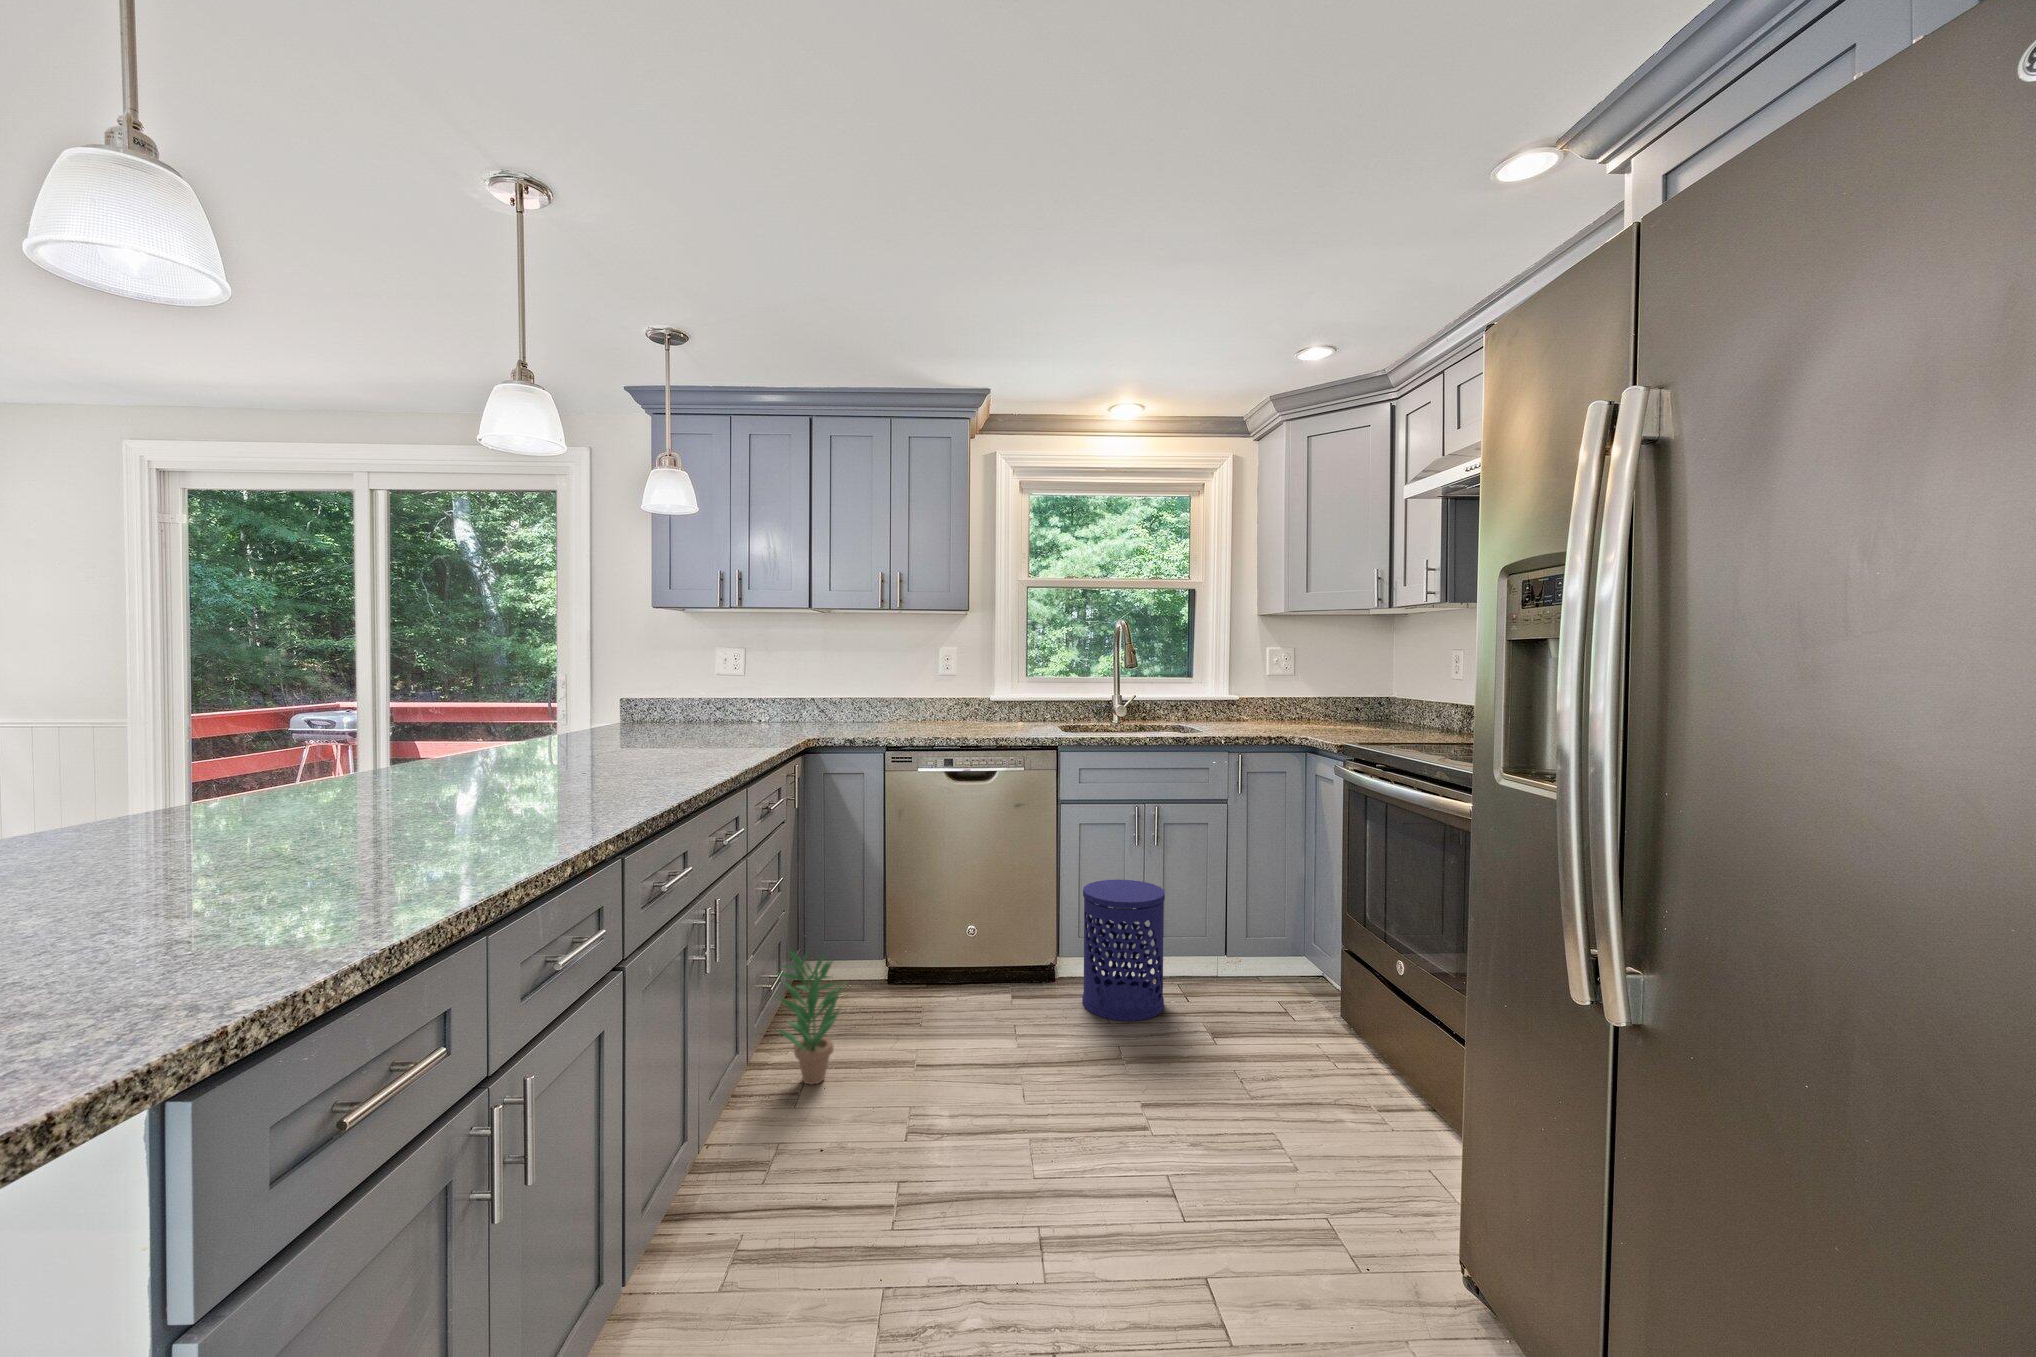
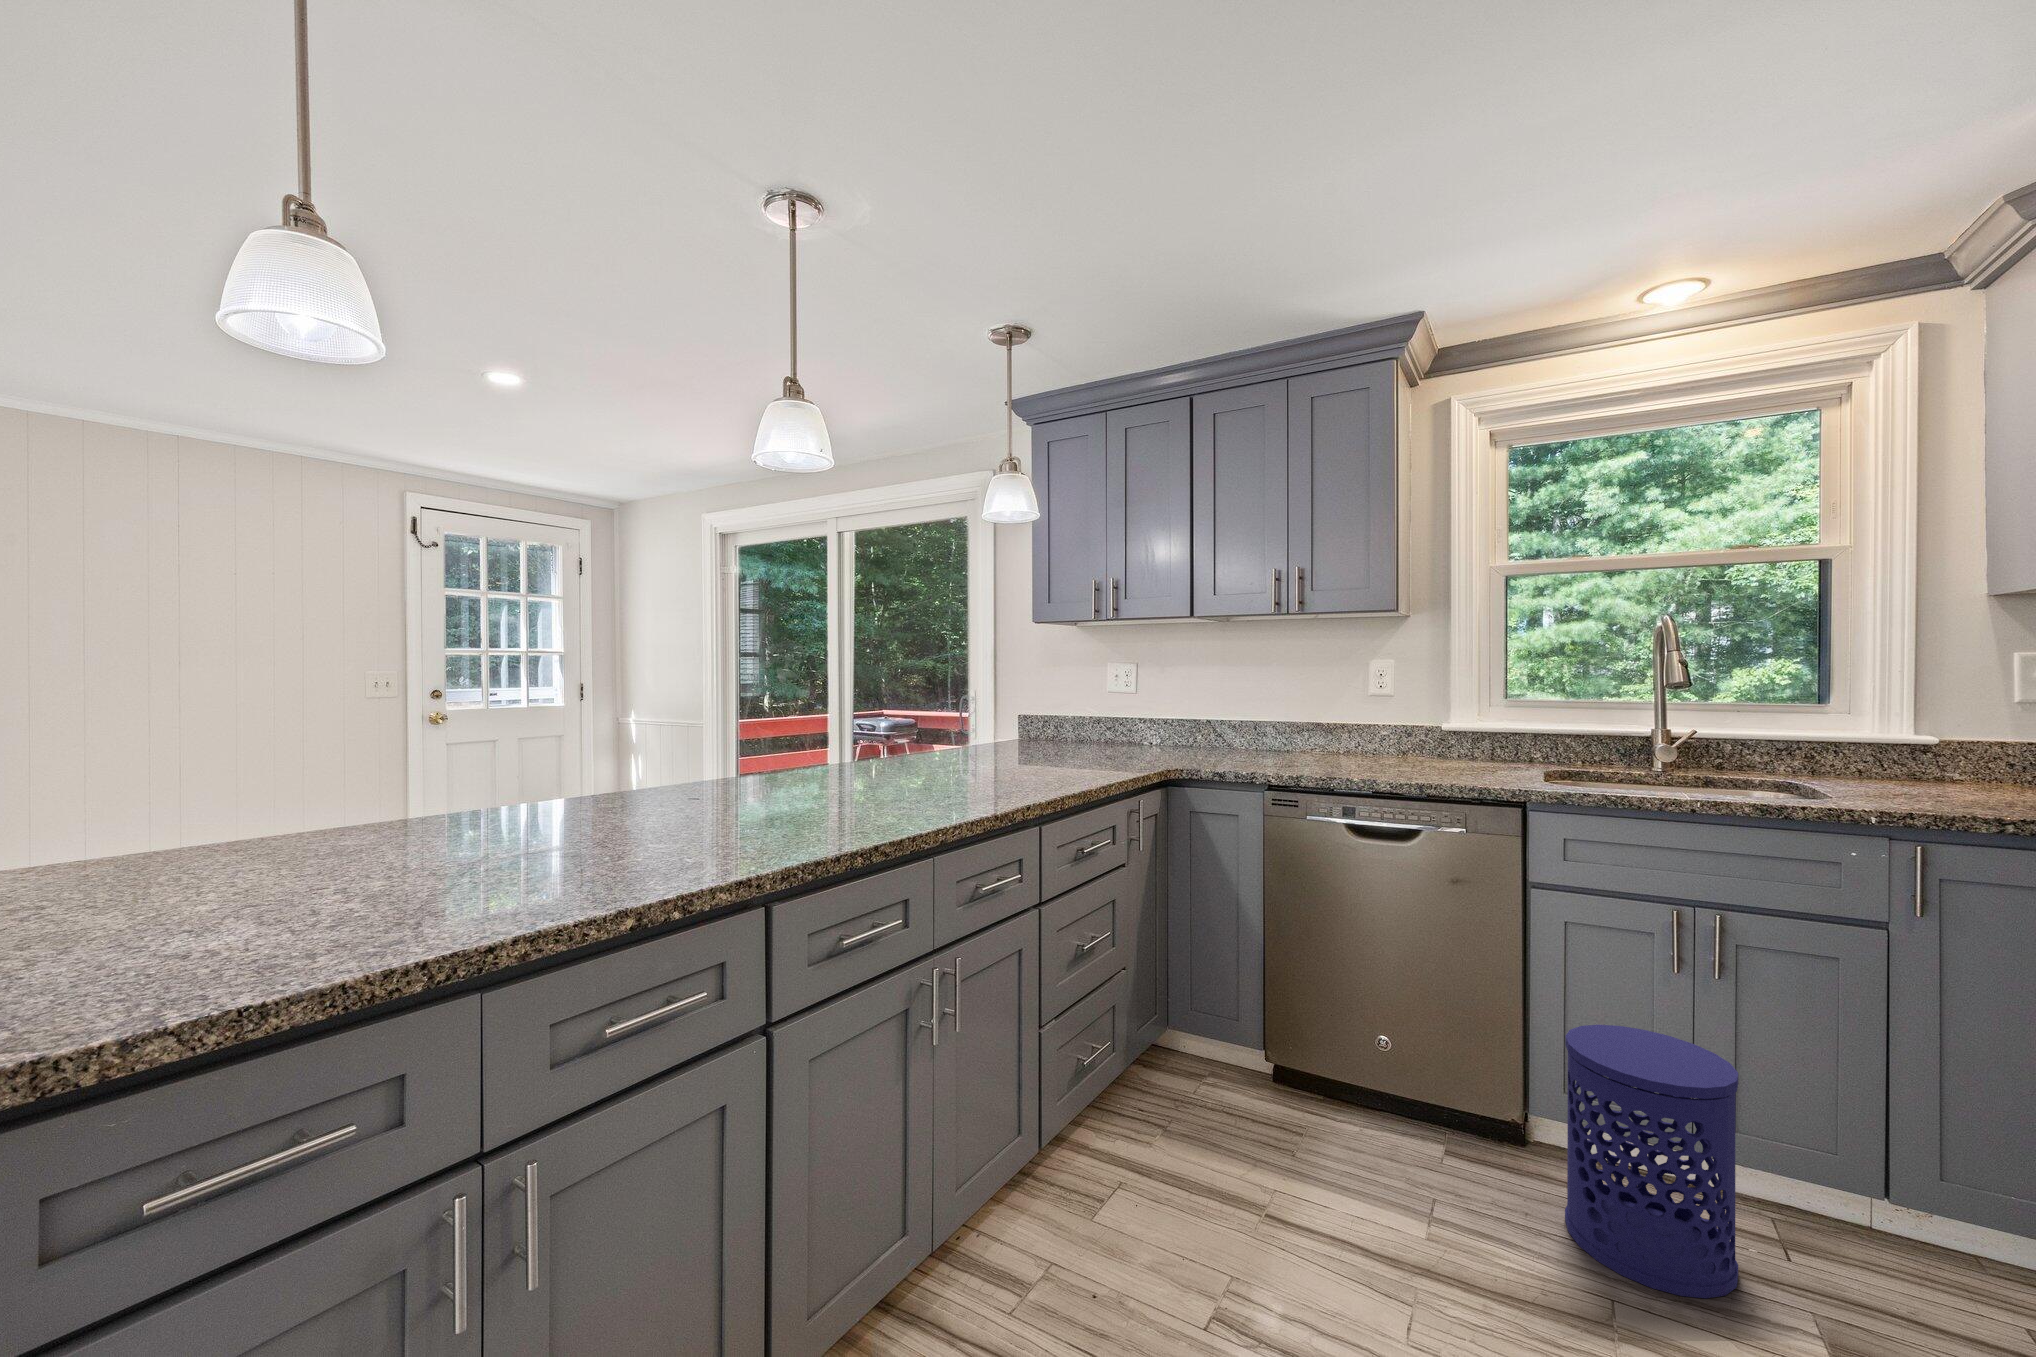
potted plant: present [778,950,843,1085] -> none [1055,1028,1154,1220]

